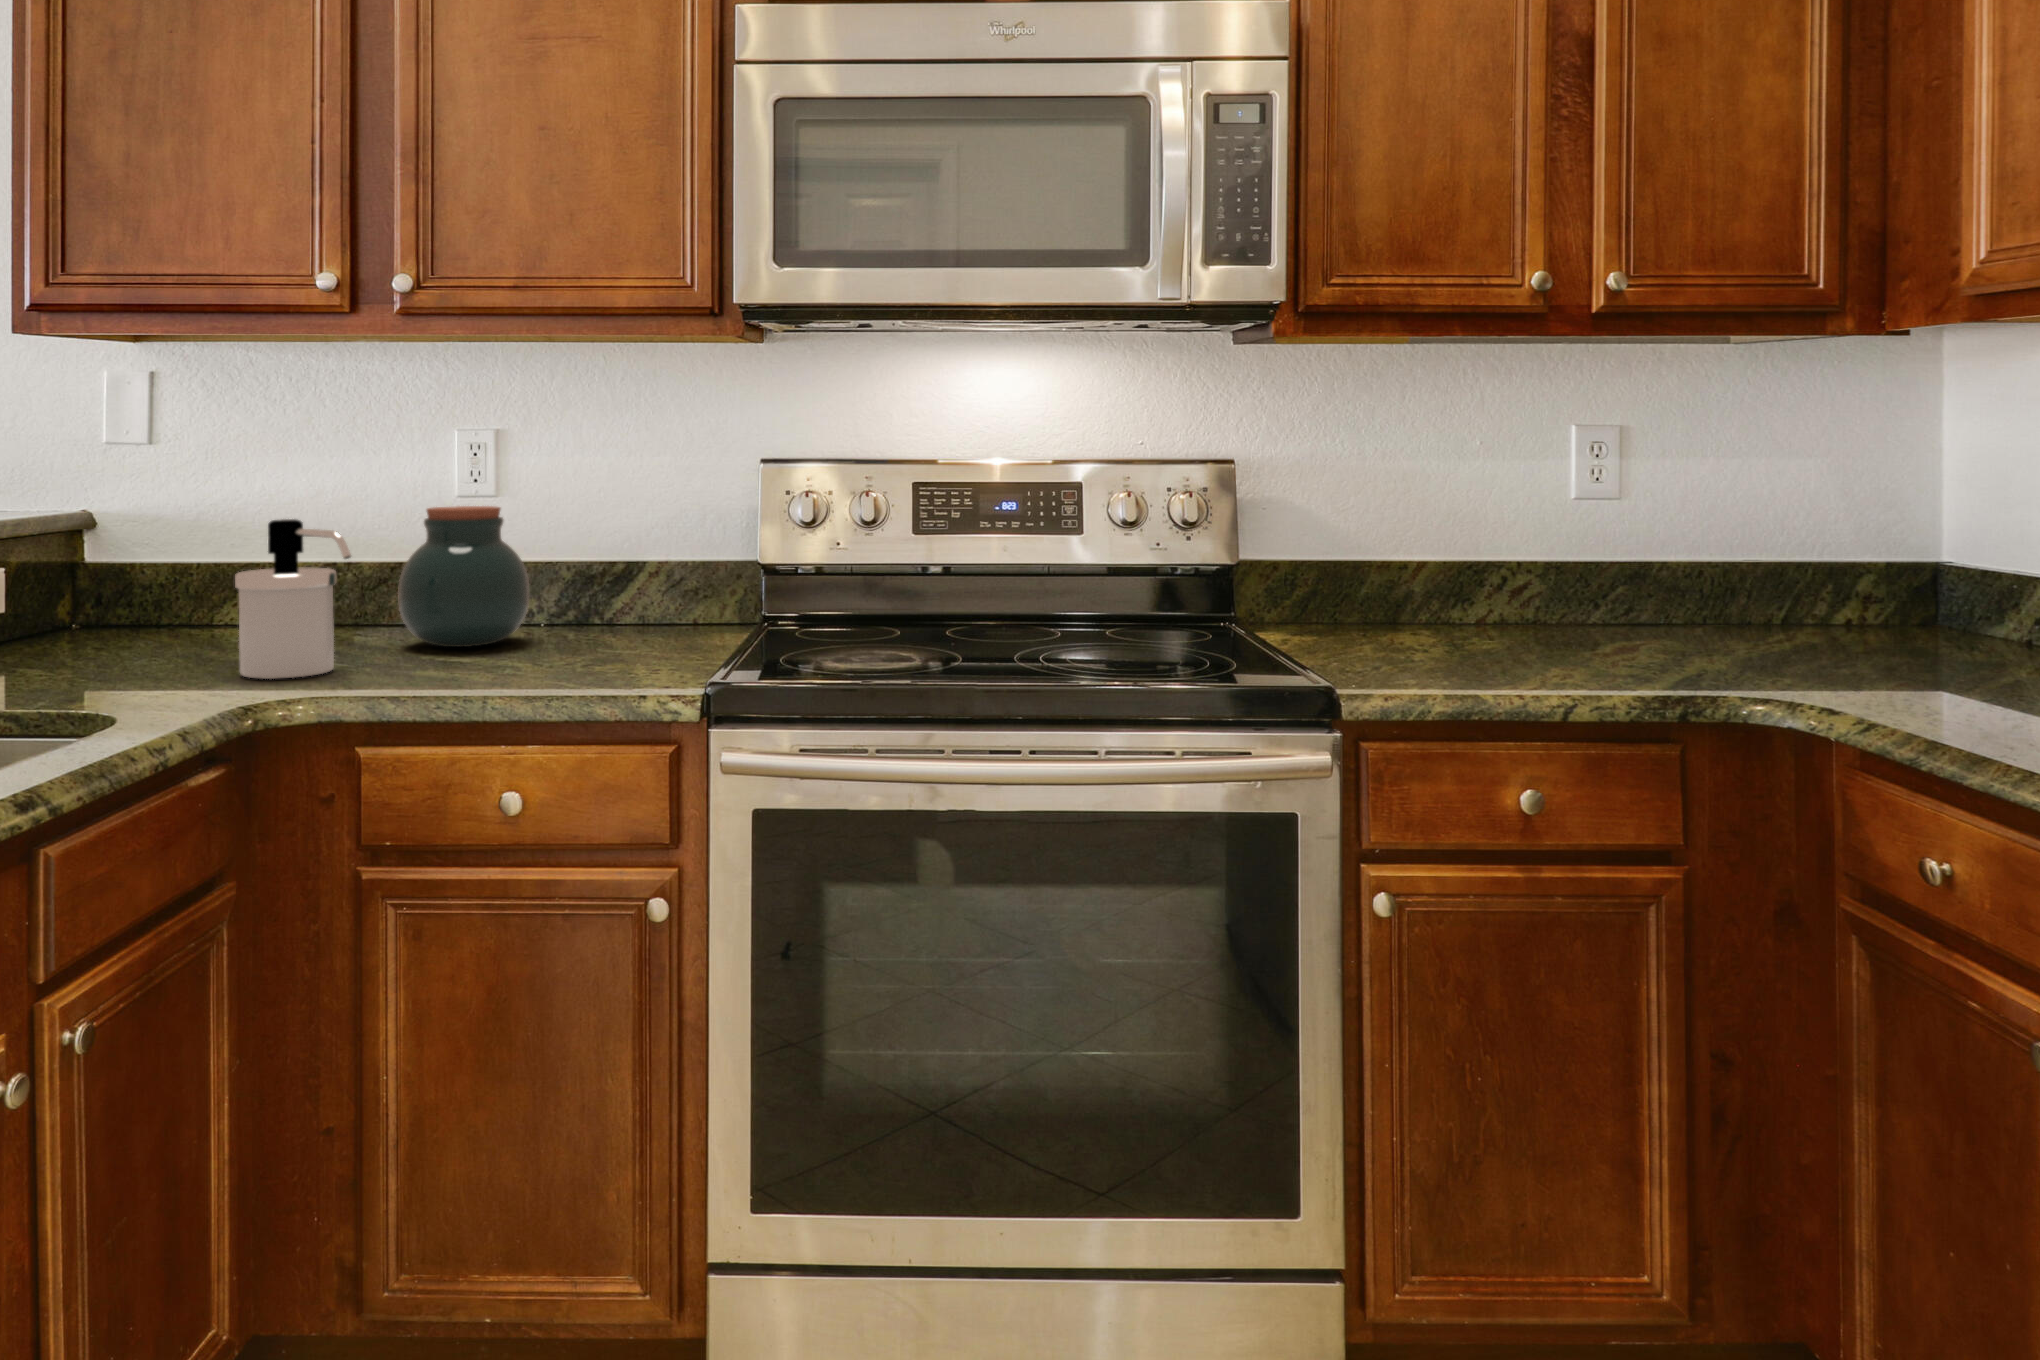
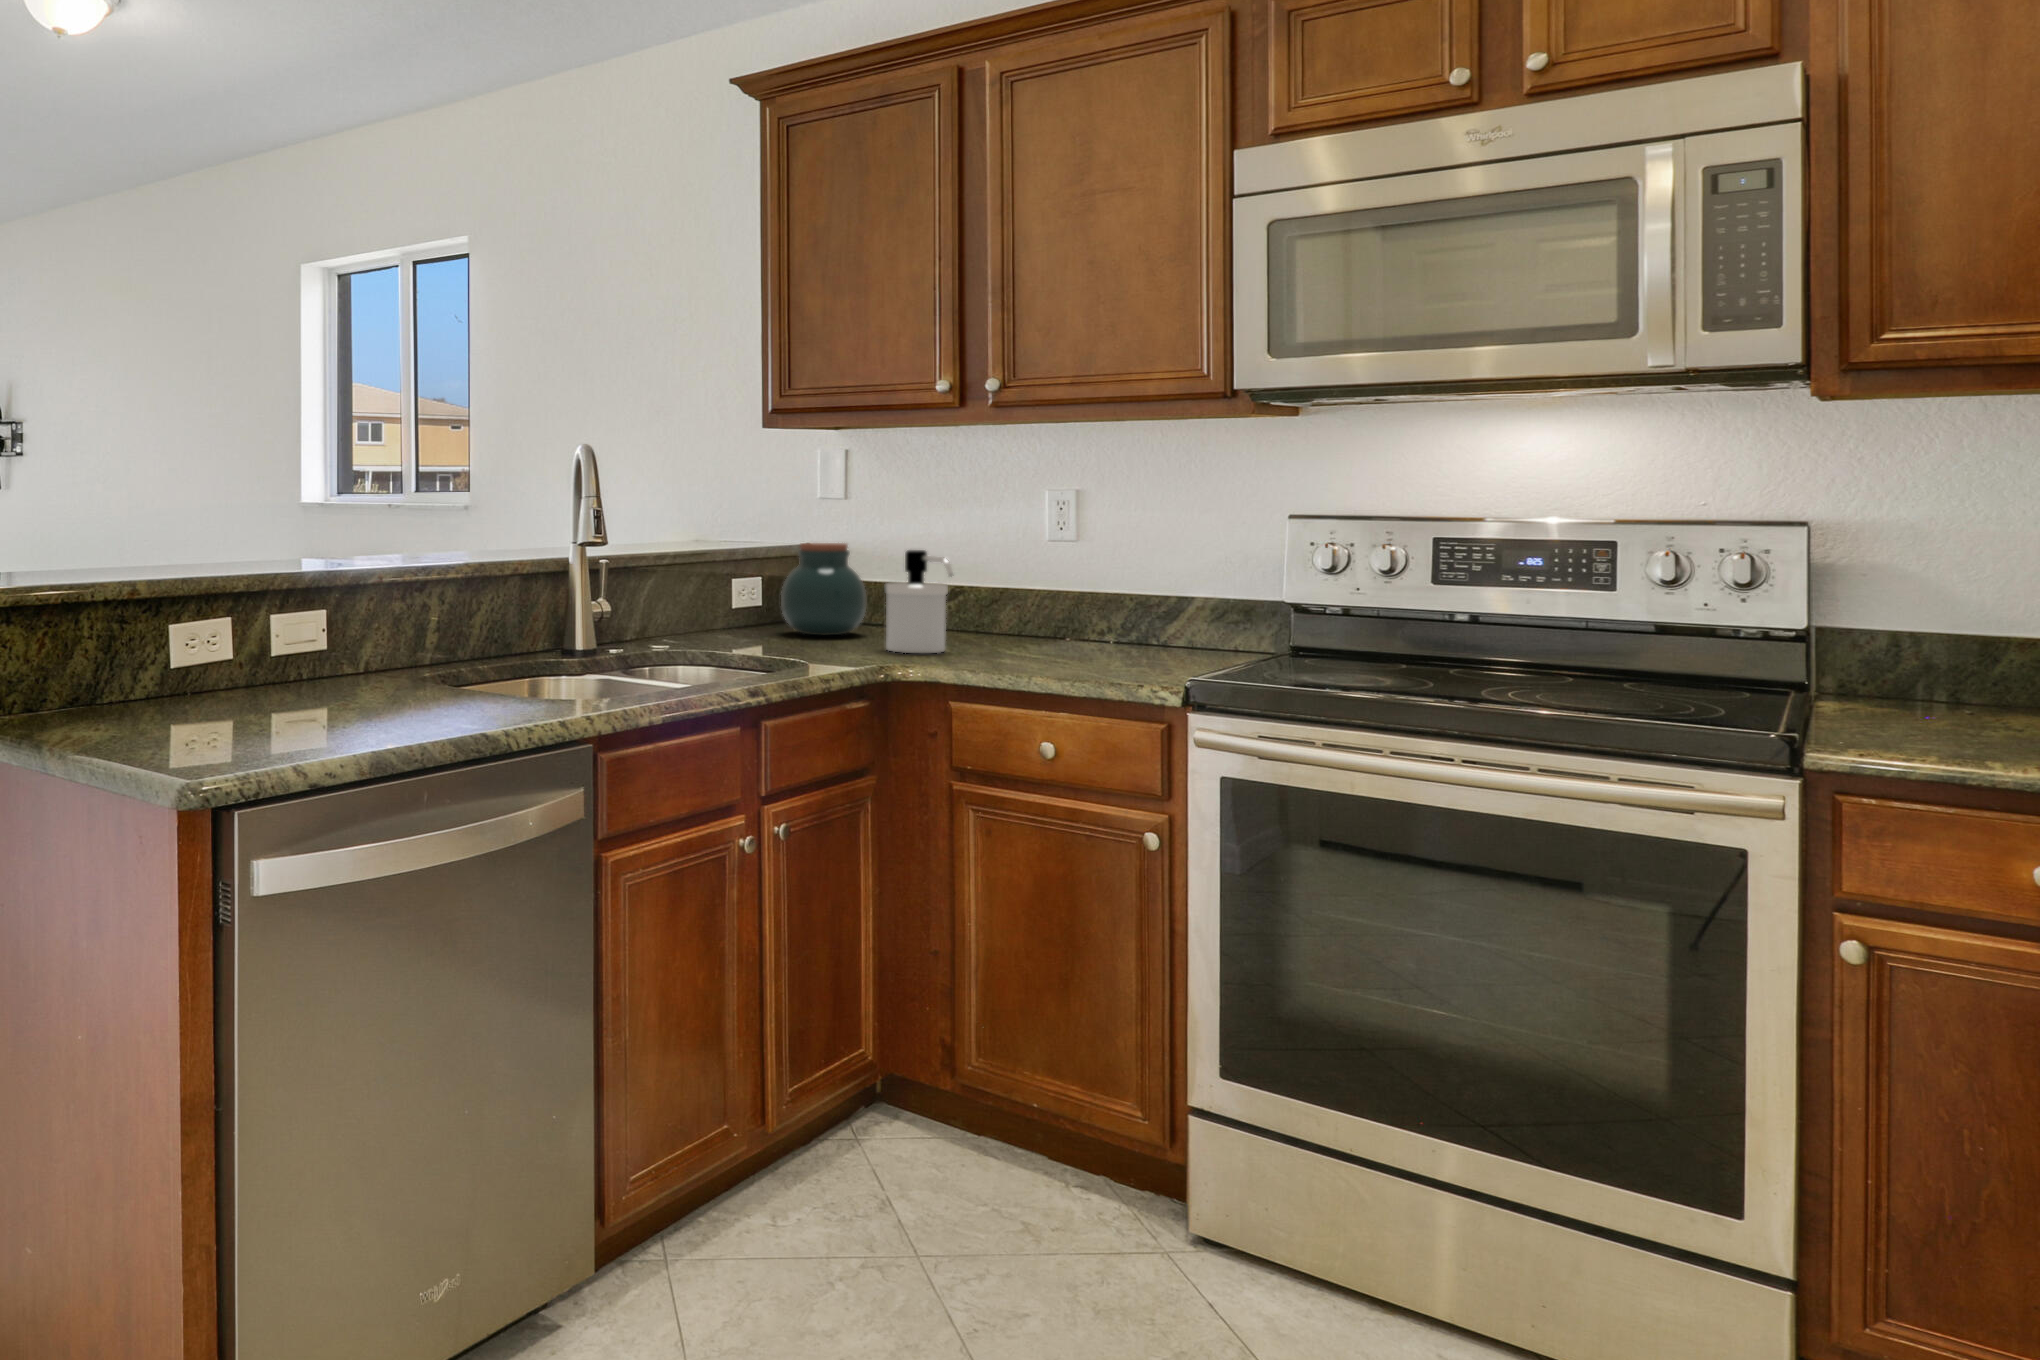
jar: present [398,506,529,647] -> present [781,543,866,635]

